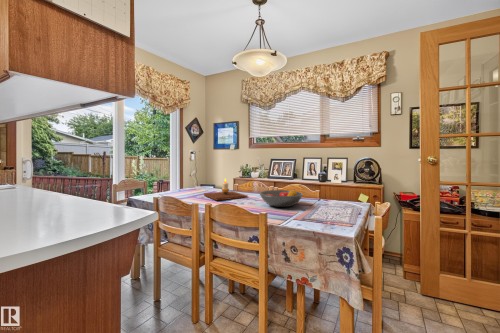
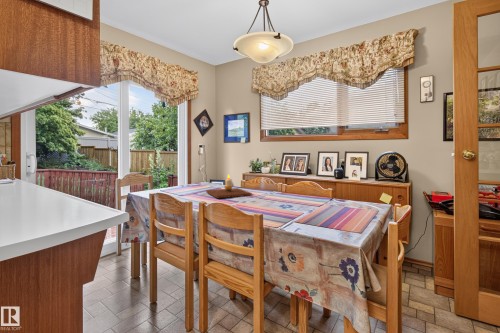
fruit bowl: present [260,189,303,207] -> none [262,187,311,207]

